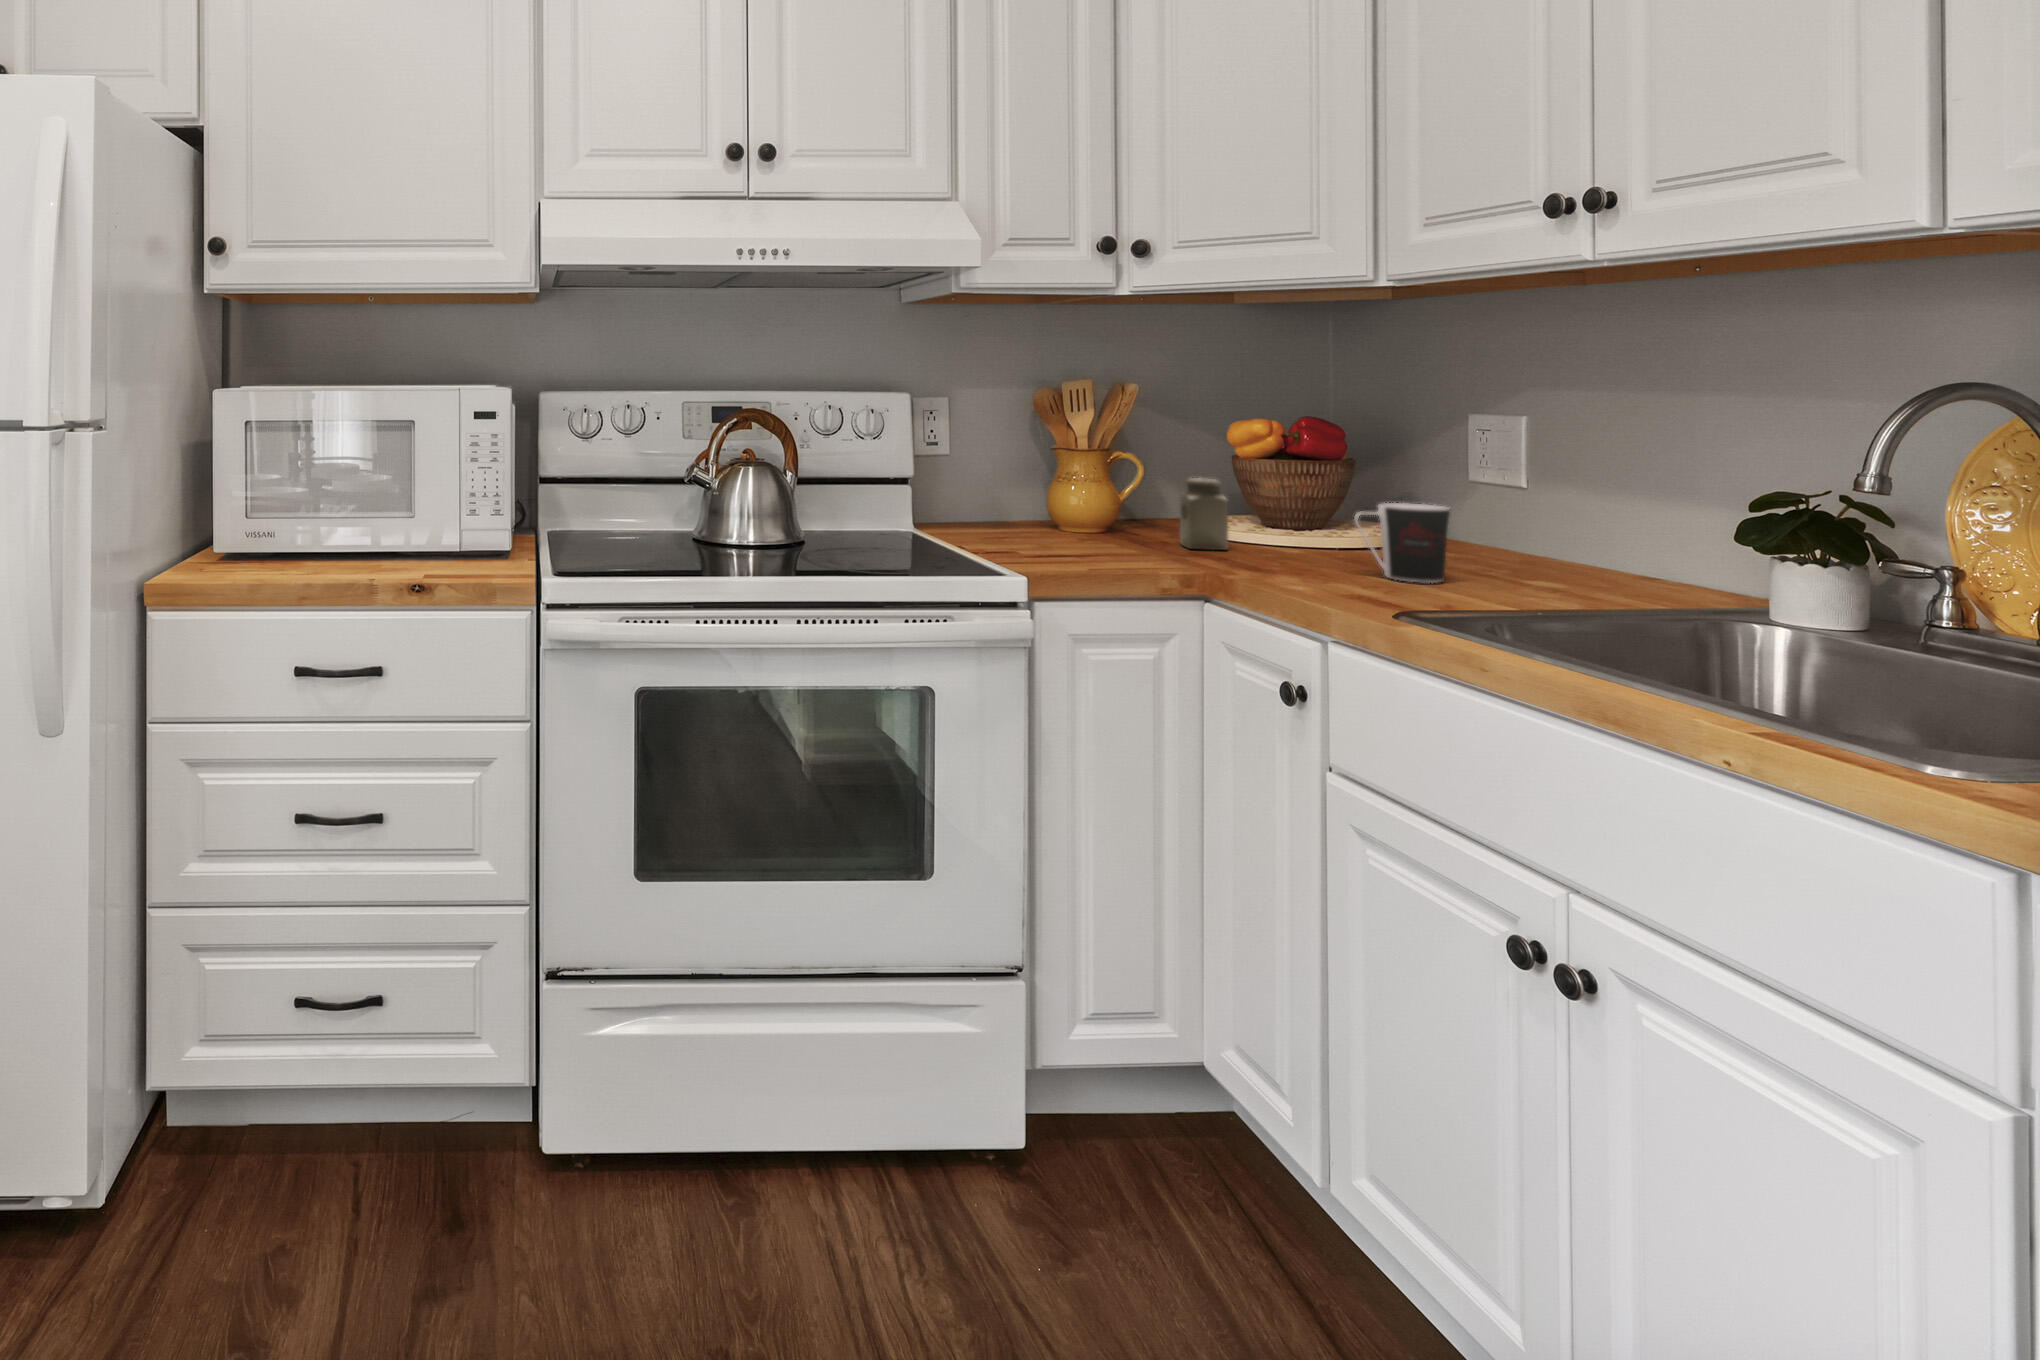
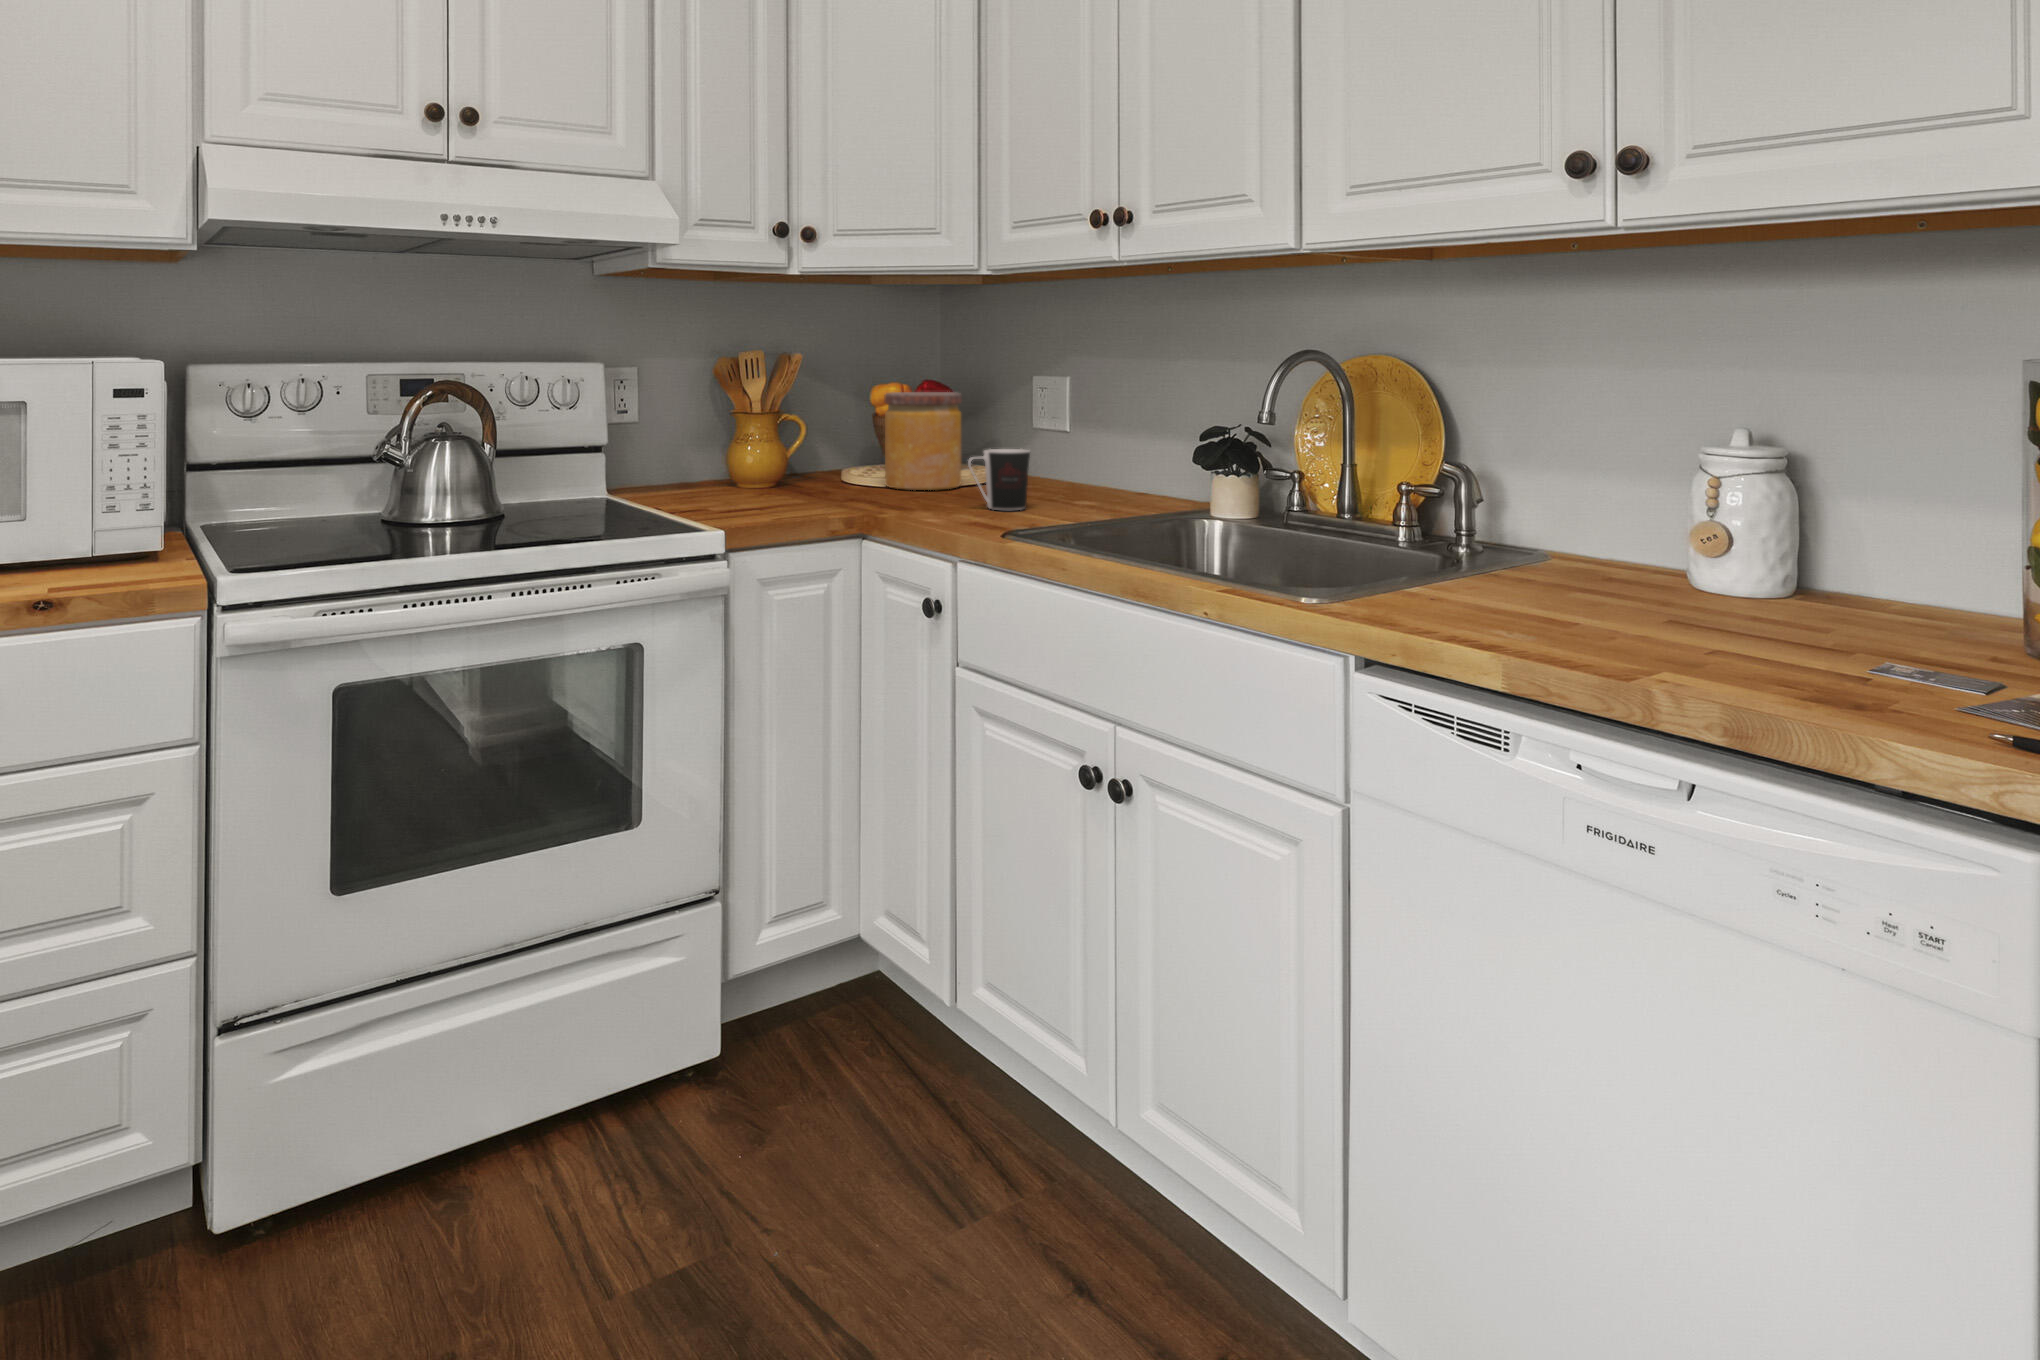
jar: none [1245,428,1354,547] -> present [885,392,962,490]
salt shaker: present [1180,478,1229,550] -> none [837,436,875,498]

